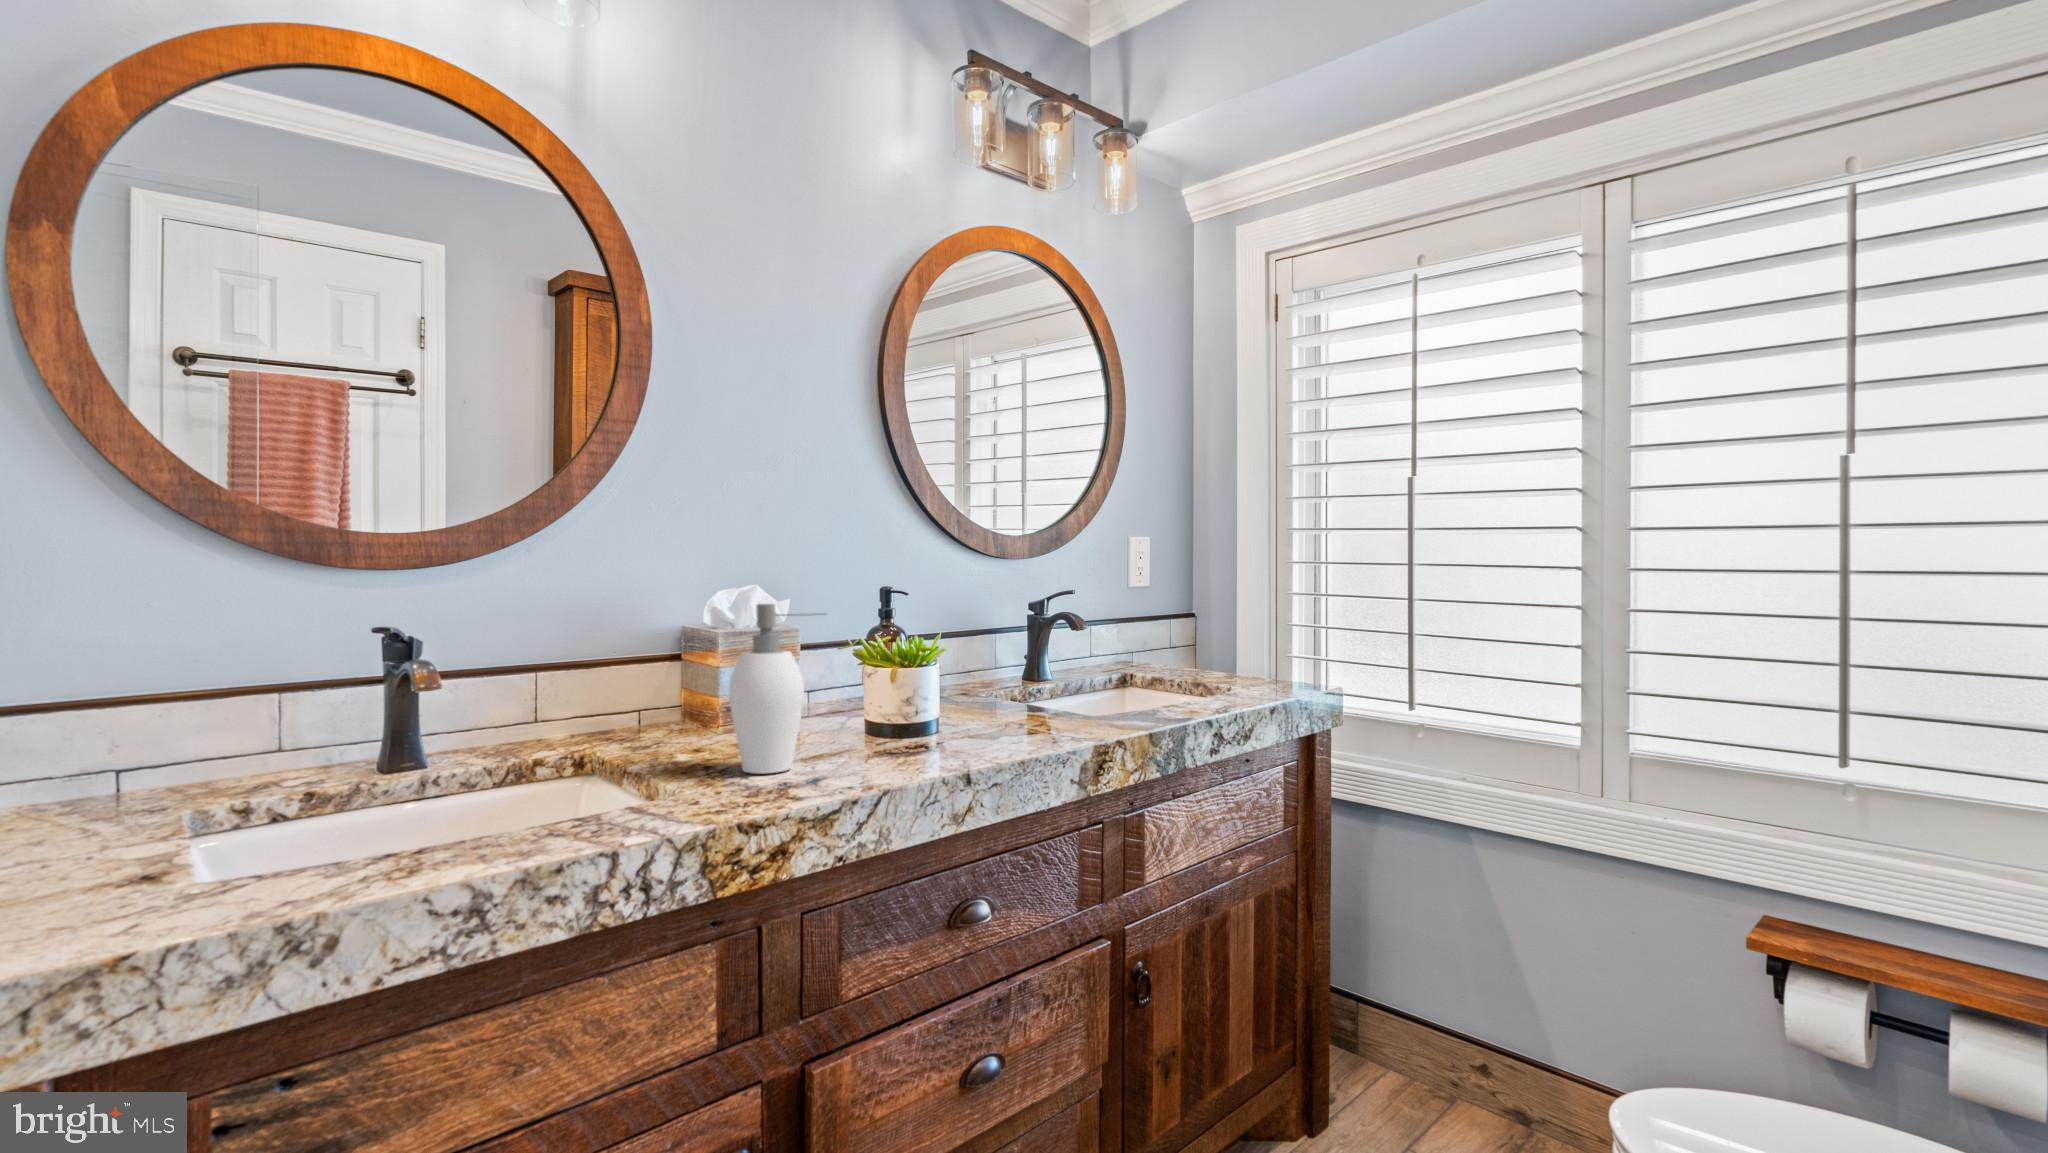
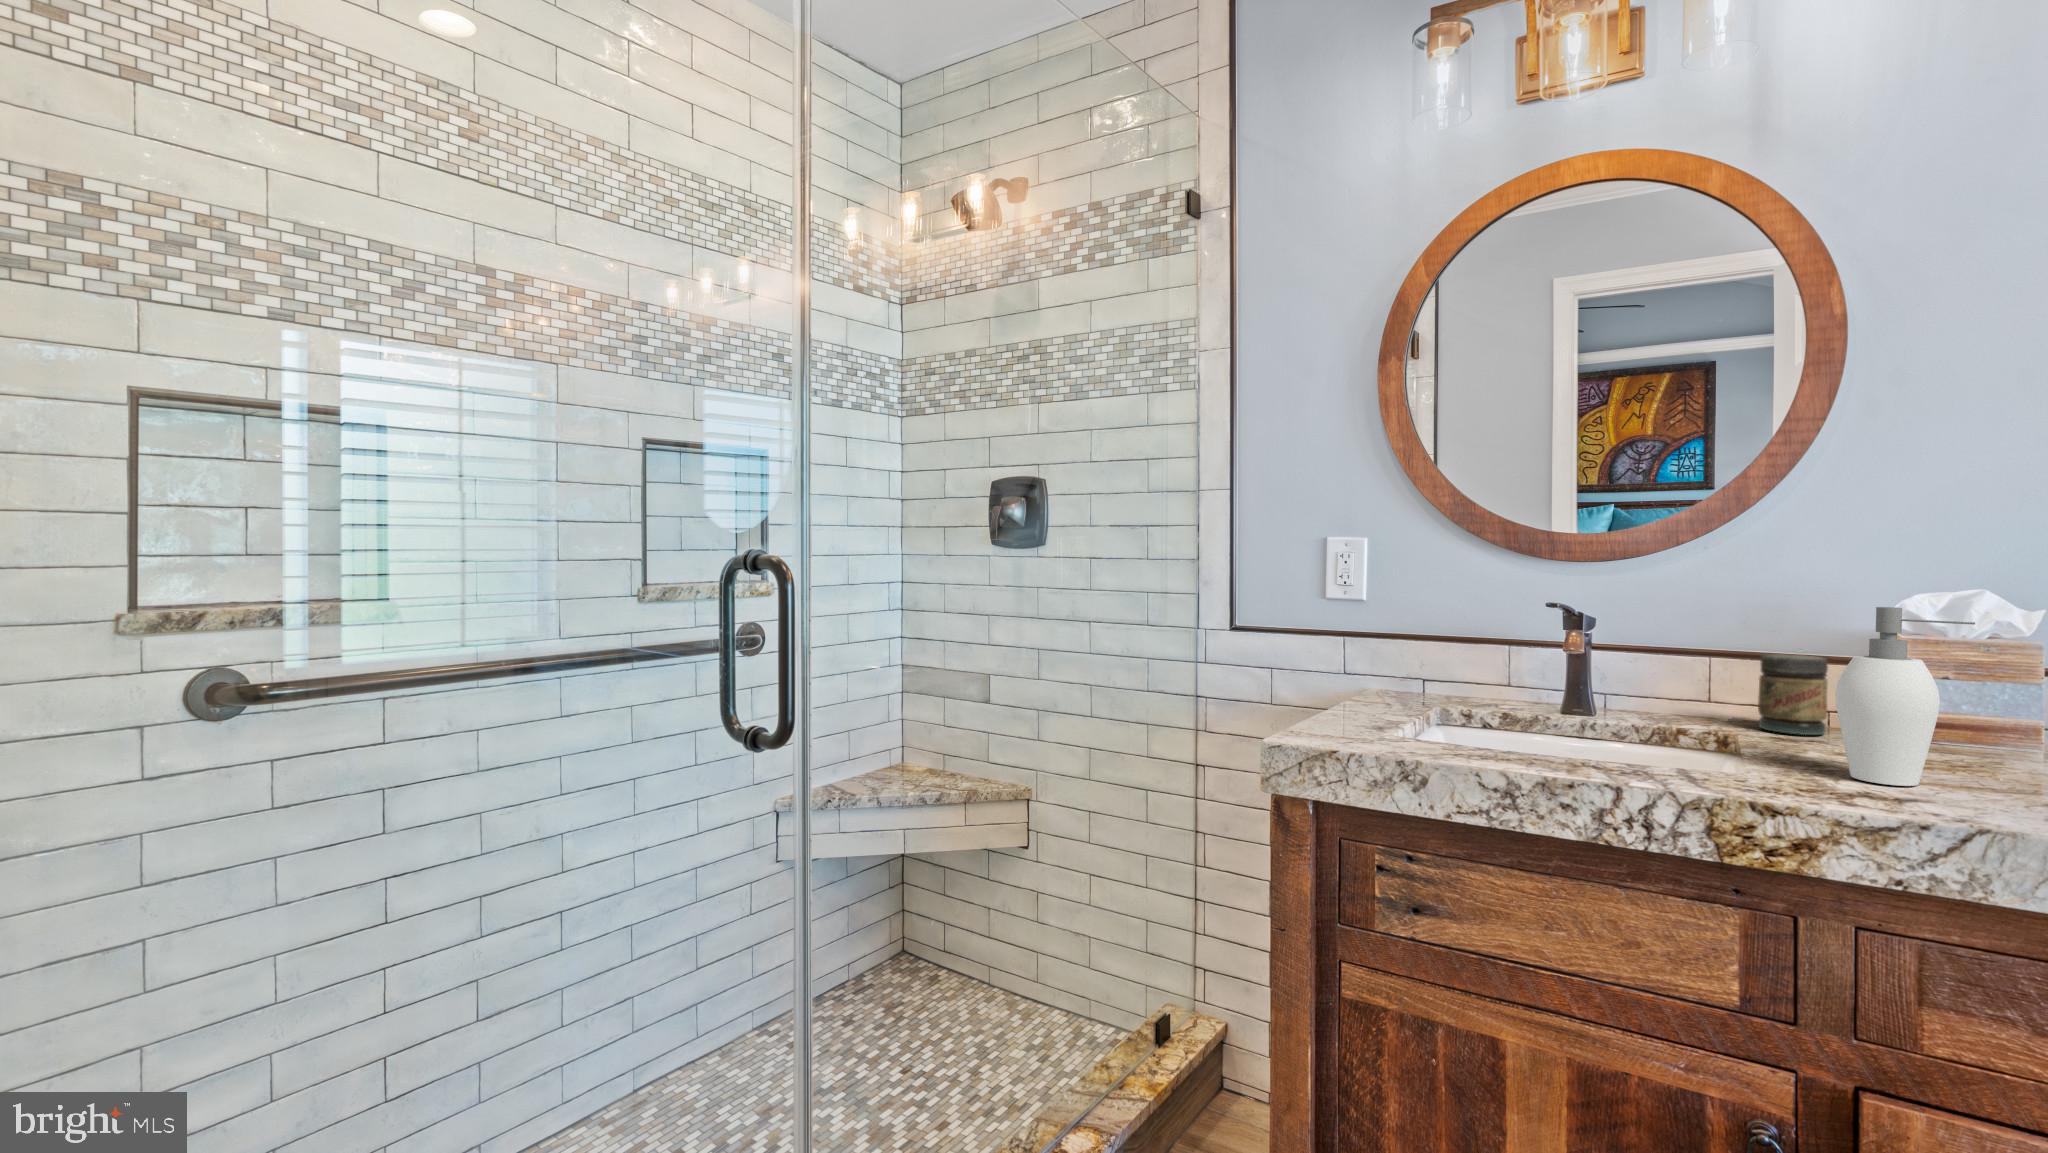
jar: none [594,659,655,743] -> present [1758,654,1828,735]

